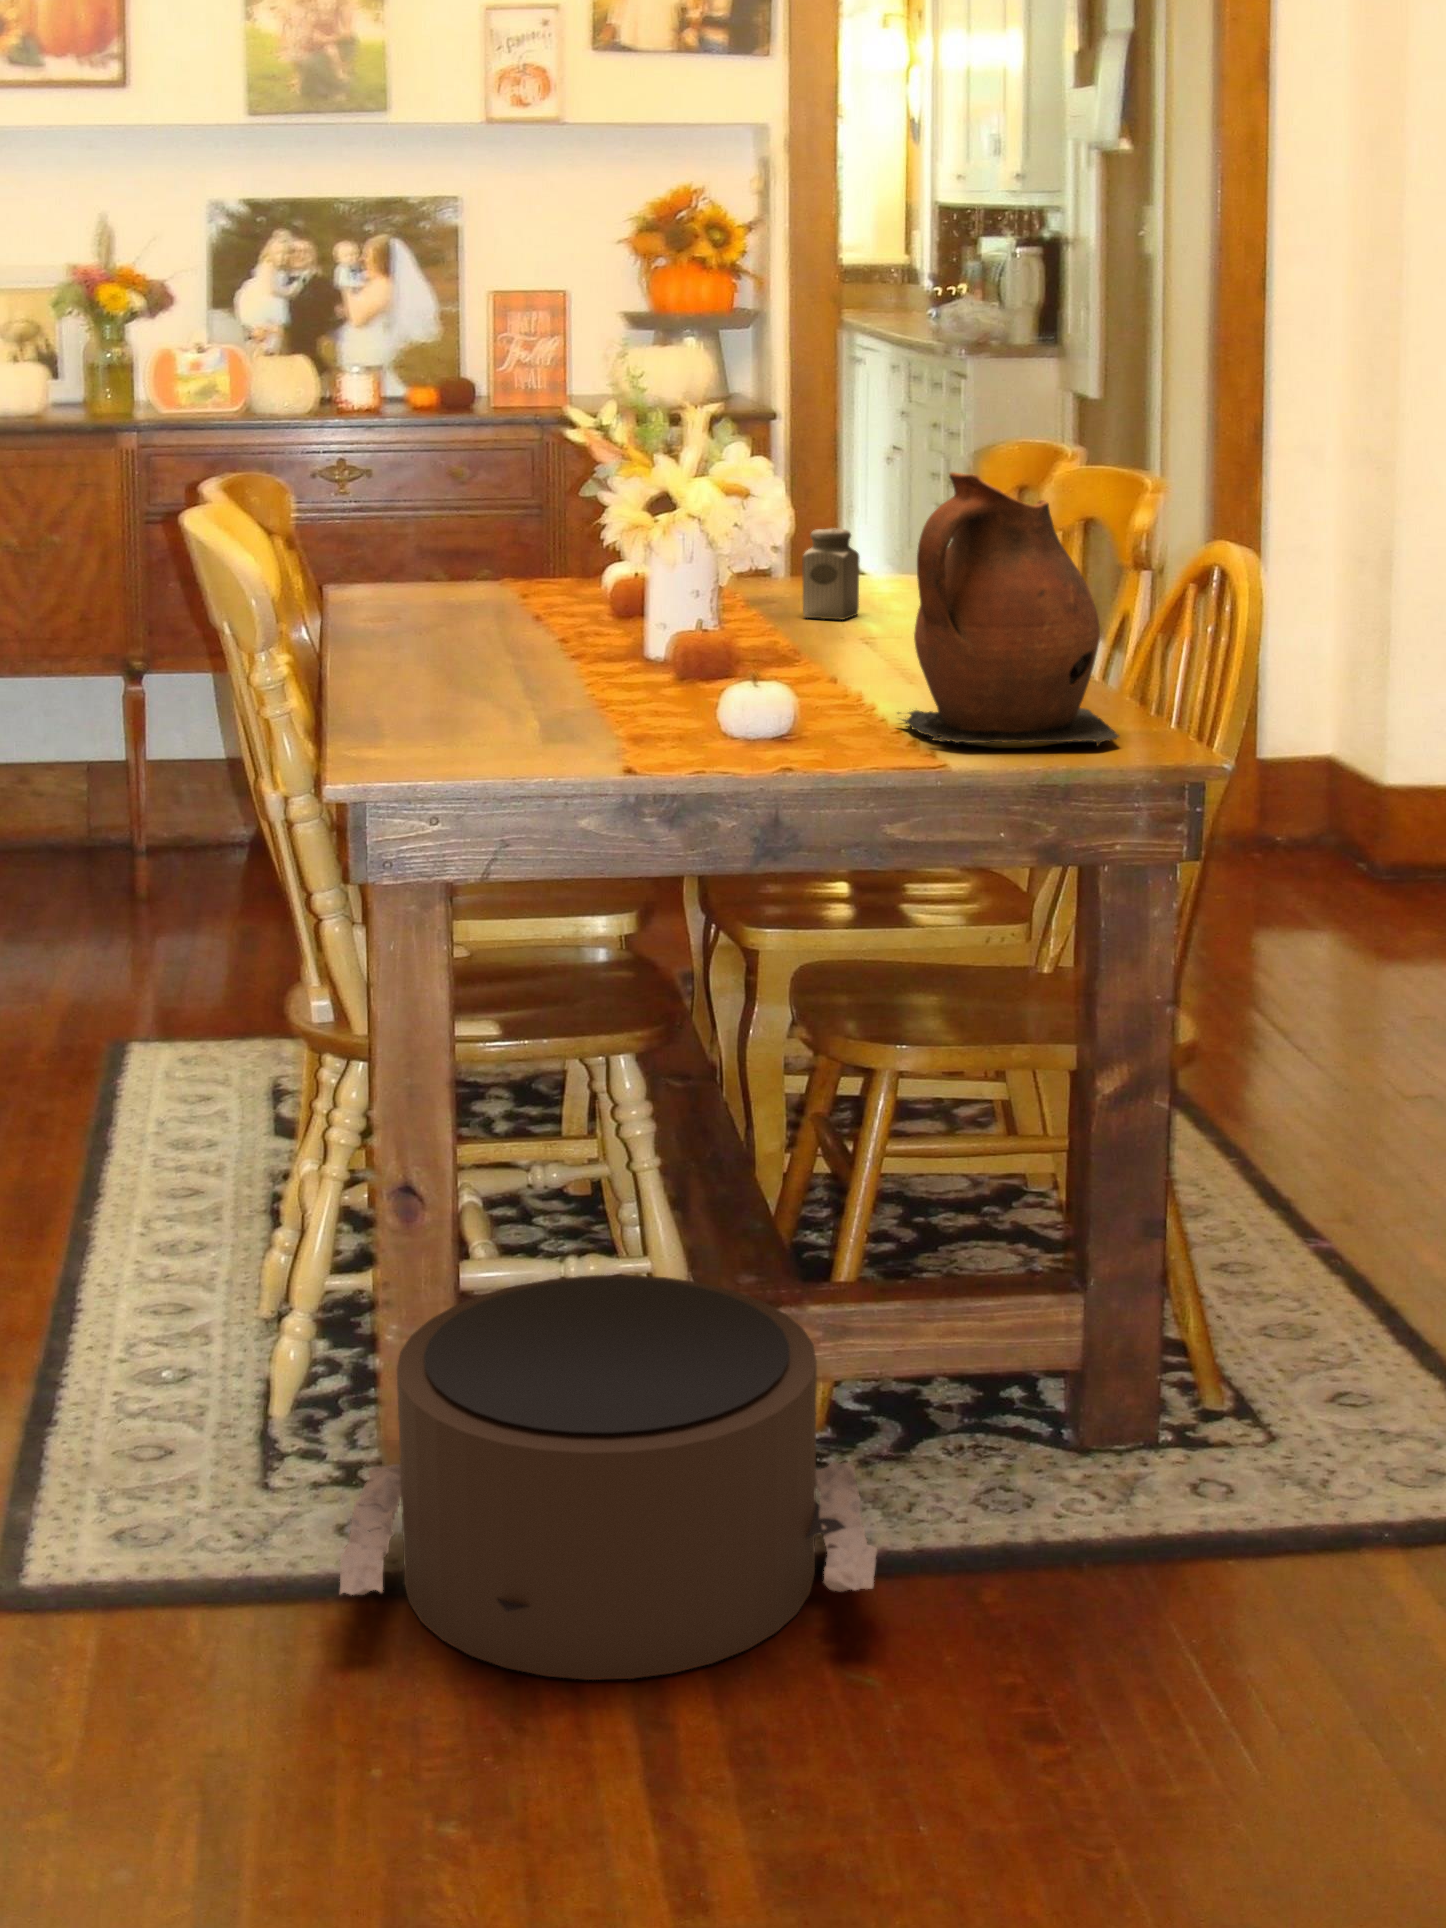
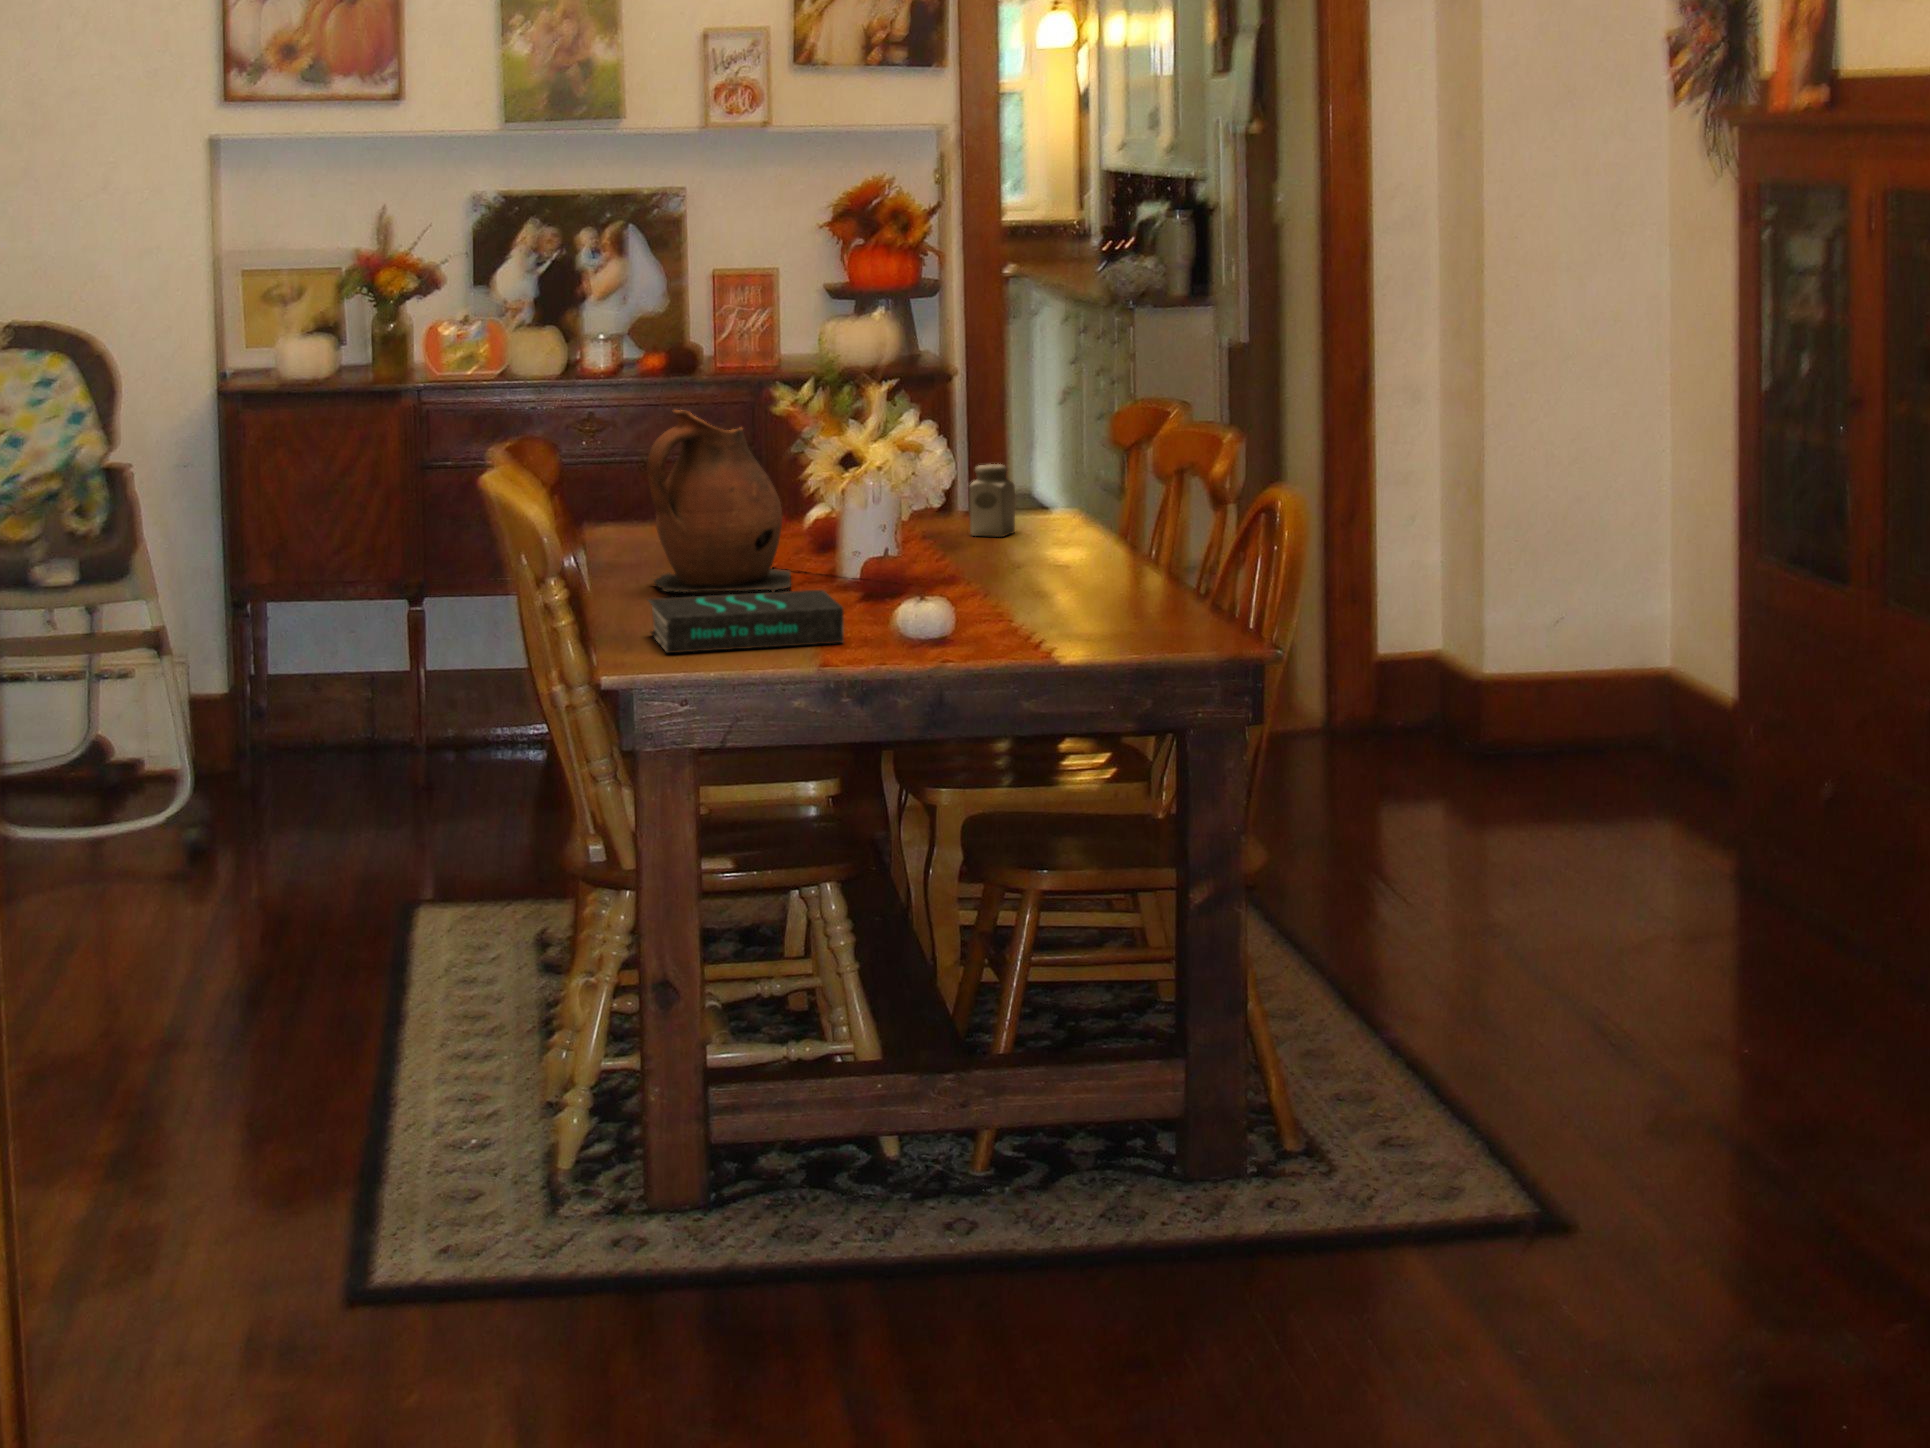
ceramic pitcher: present [904,472,1119,746] -> present [648,410,791,592]
book: none [381,691,645,777] -> present [648,590,844,653]
pouf: present [340,1275,877,1680] -> none [619,1041,1026,1332]

